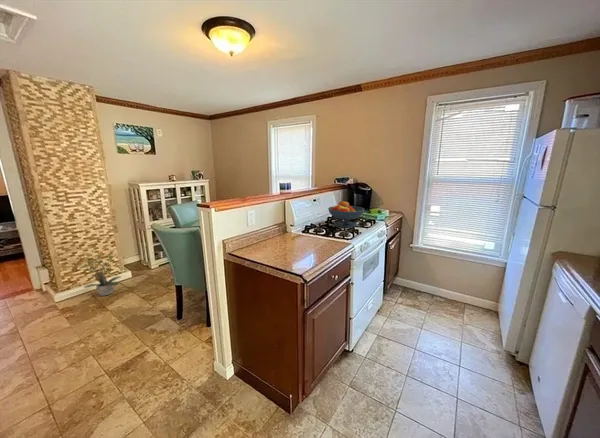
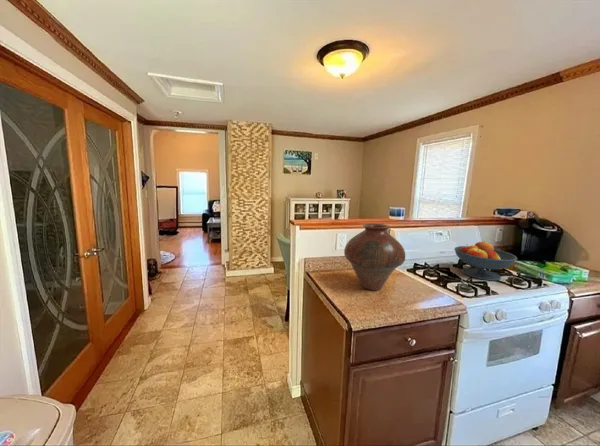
vase: none [266,196,316,252] -> present [344,223,405,290]
potted plant: present [79,255,120,296] -> none [239,249,266,282]

